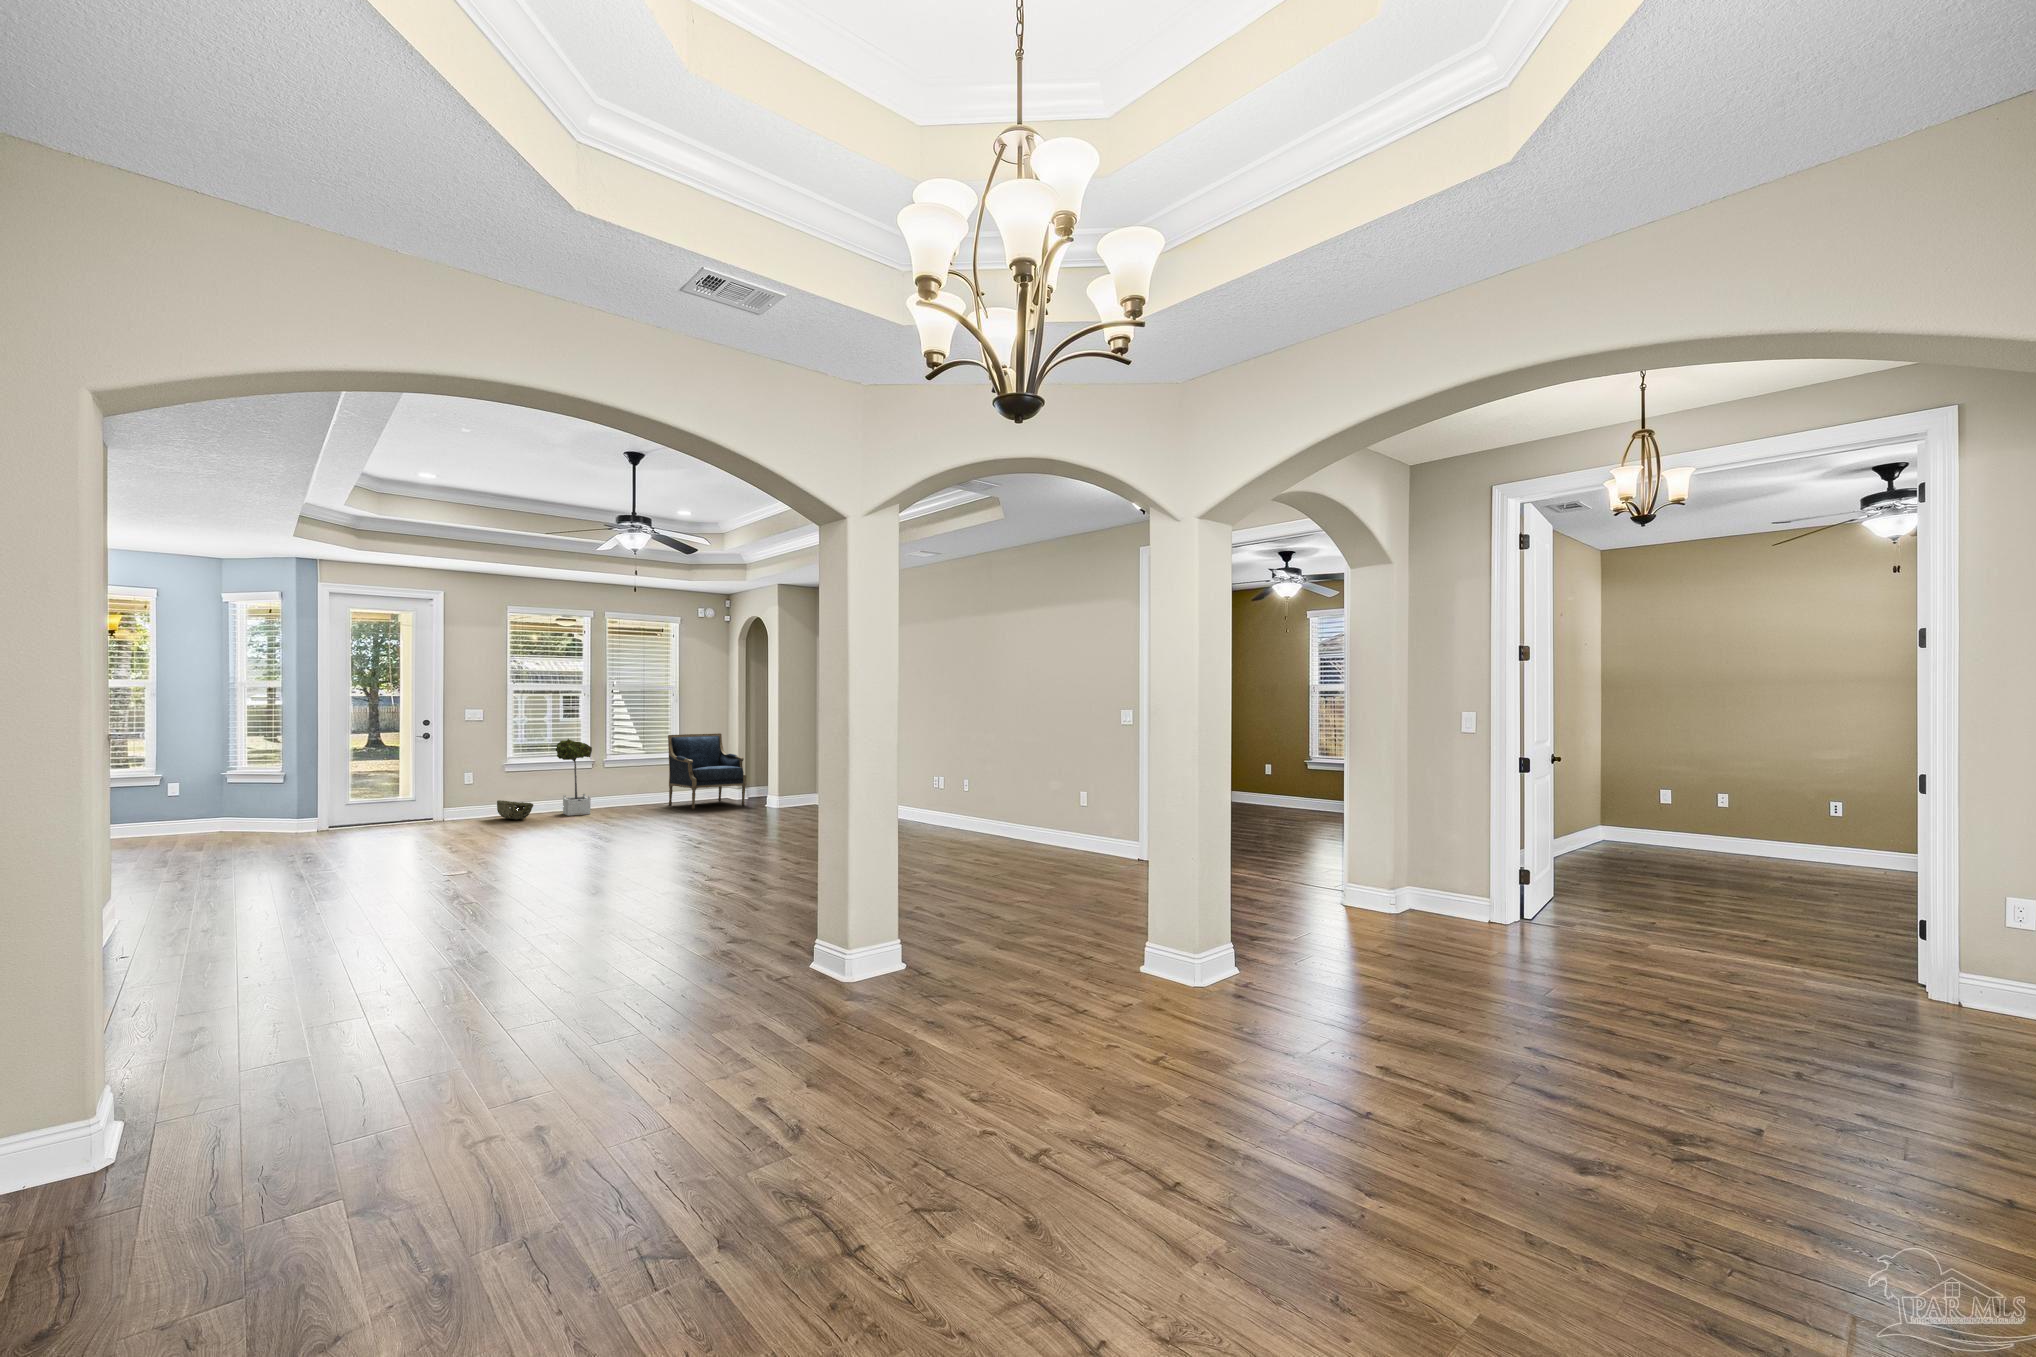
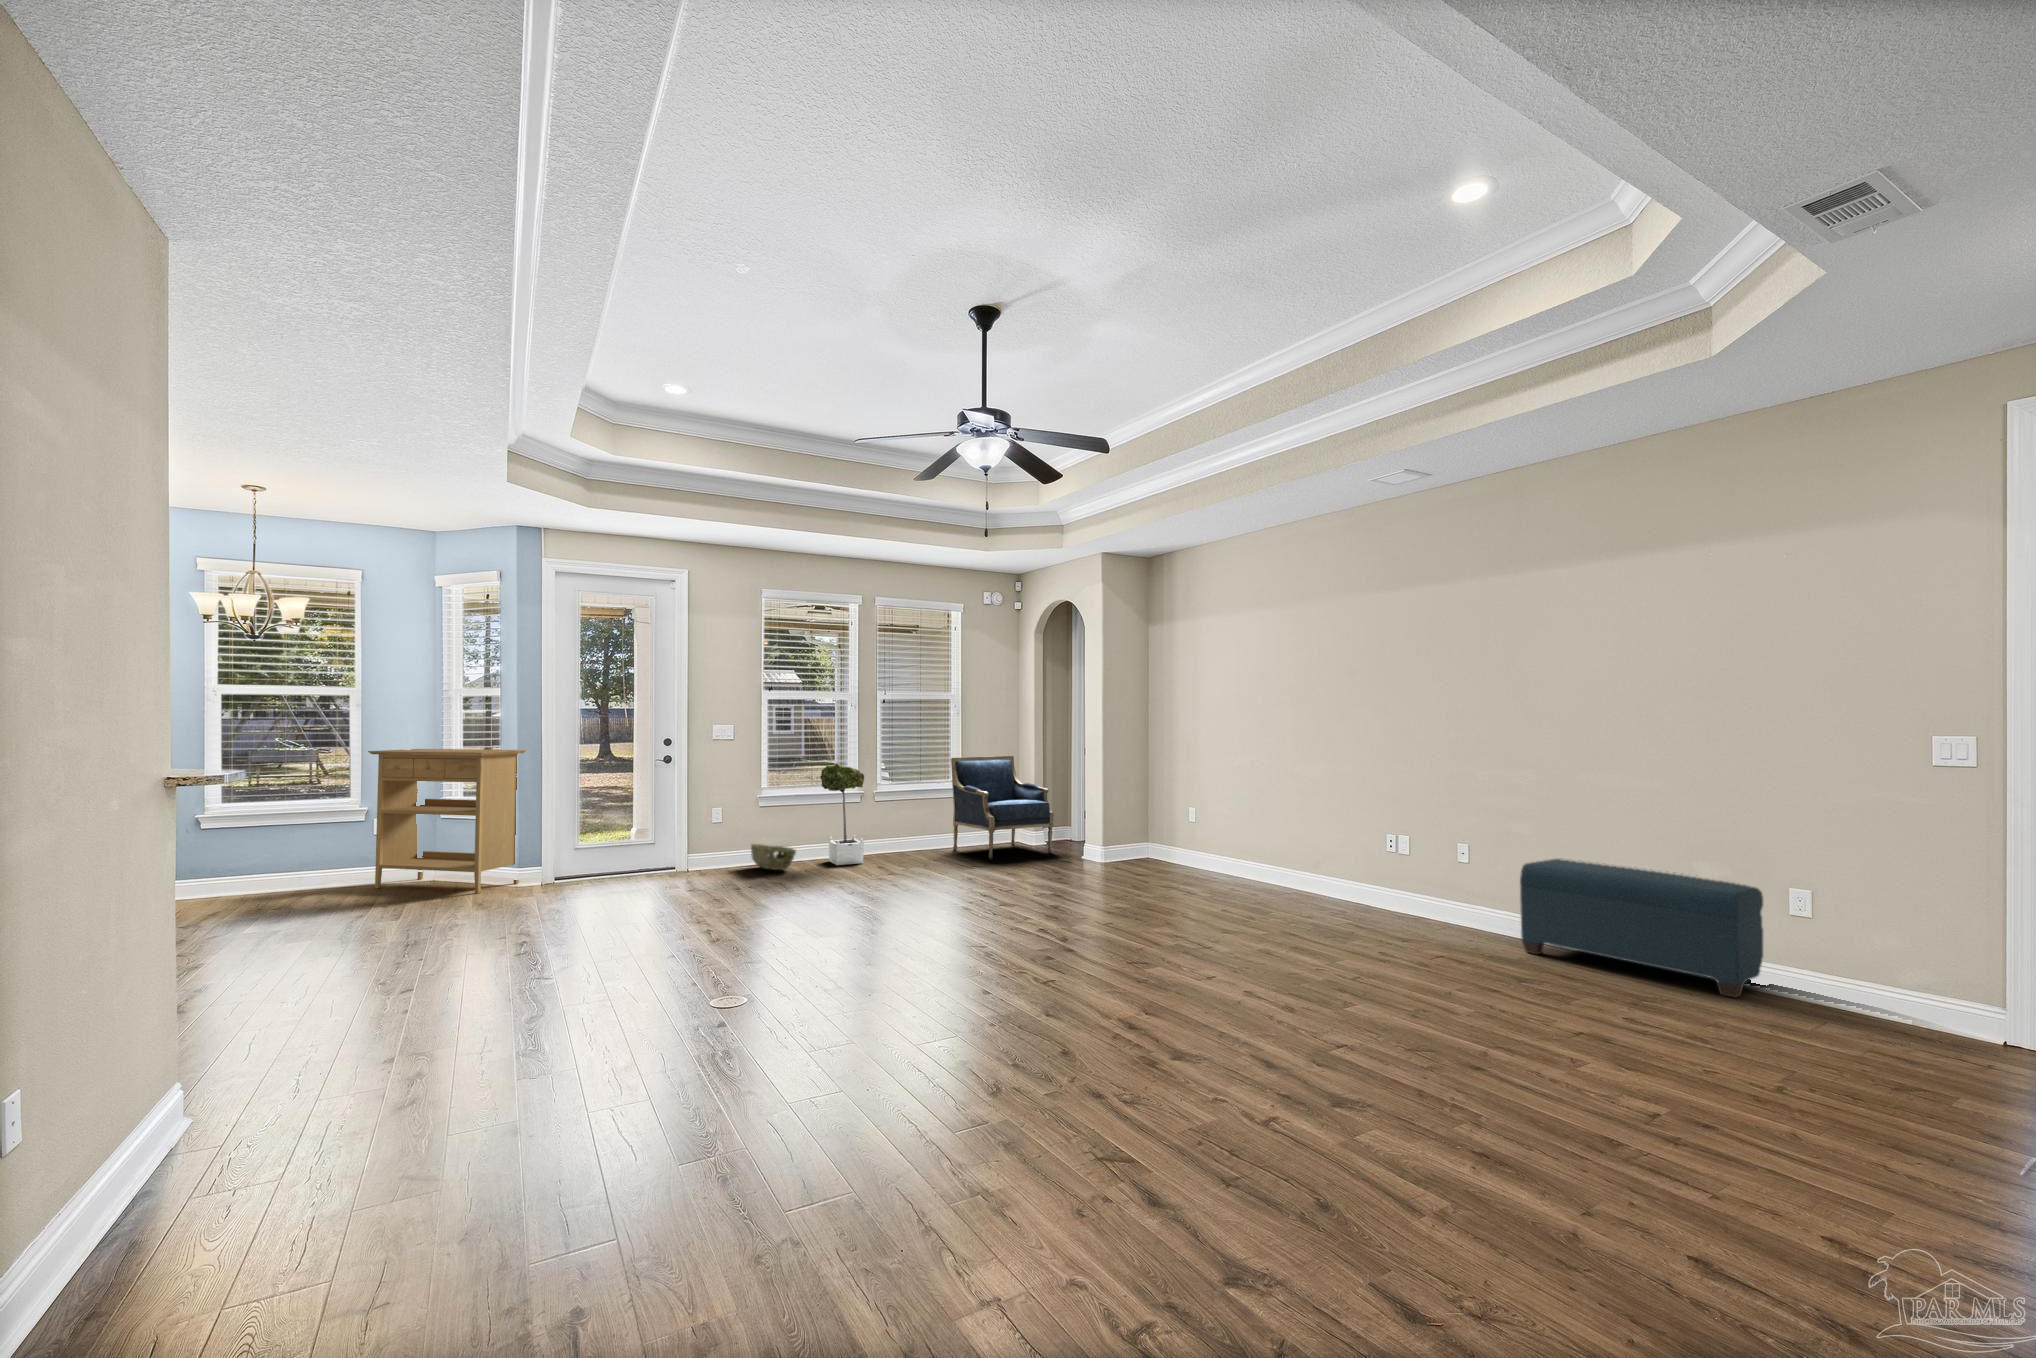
console table: none [165,729,305,838] -> present [368,749,527,893]
bench: none [981,790,1094,859] -> present [1520,859,1763,997]

